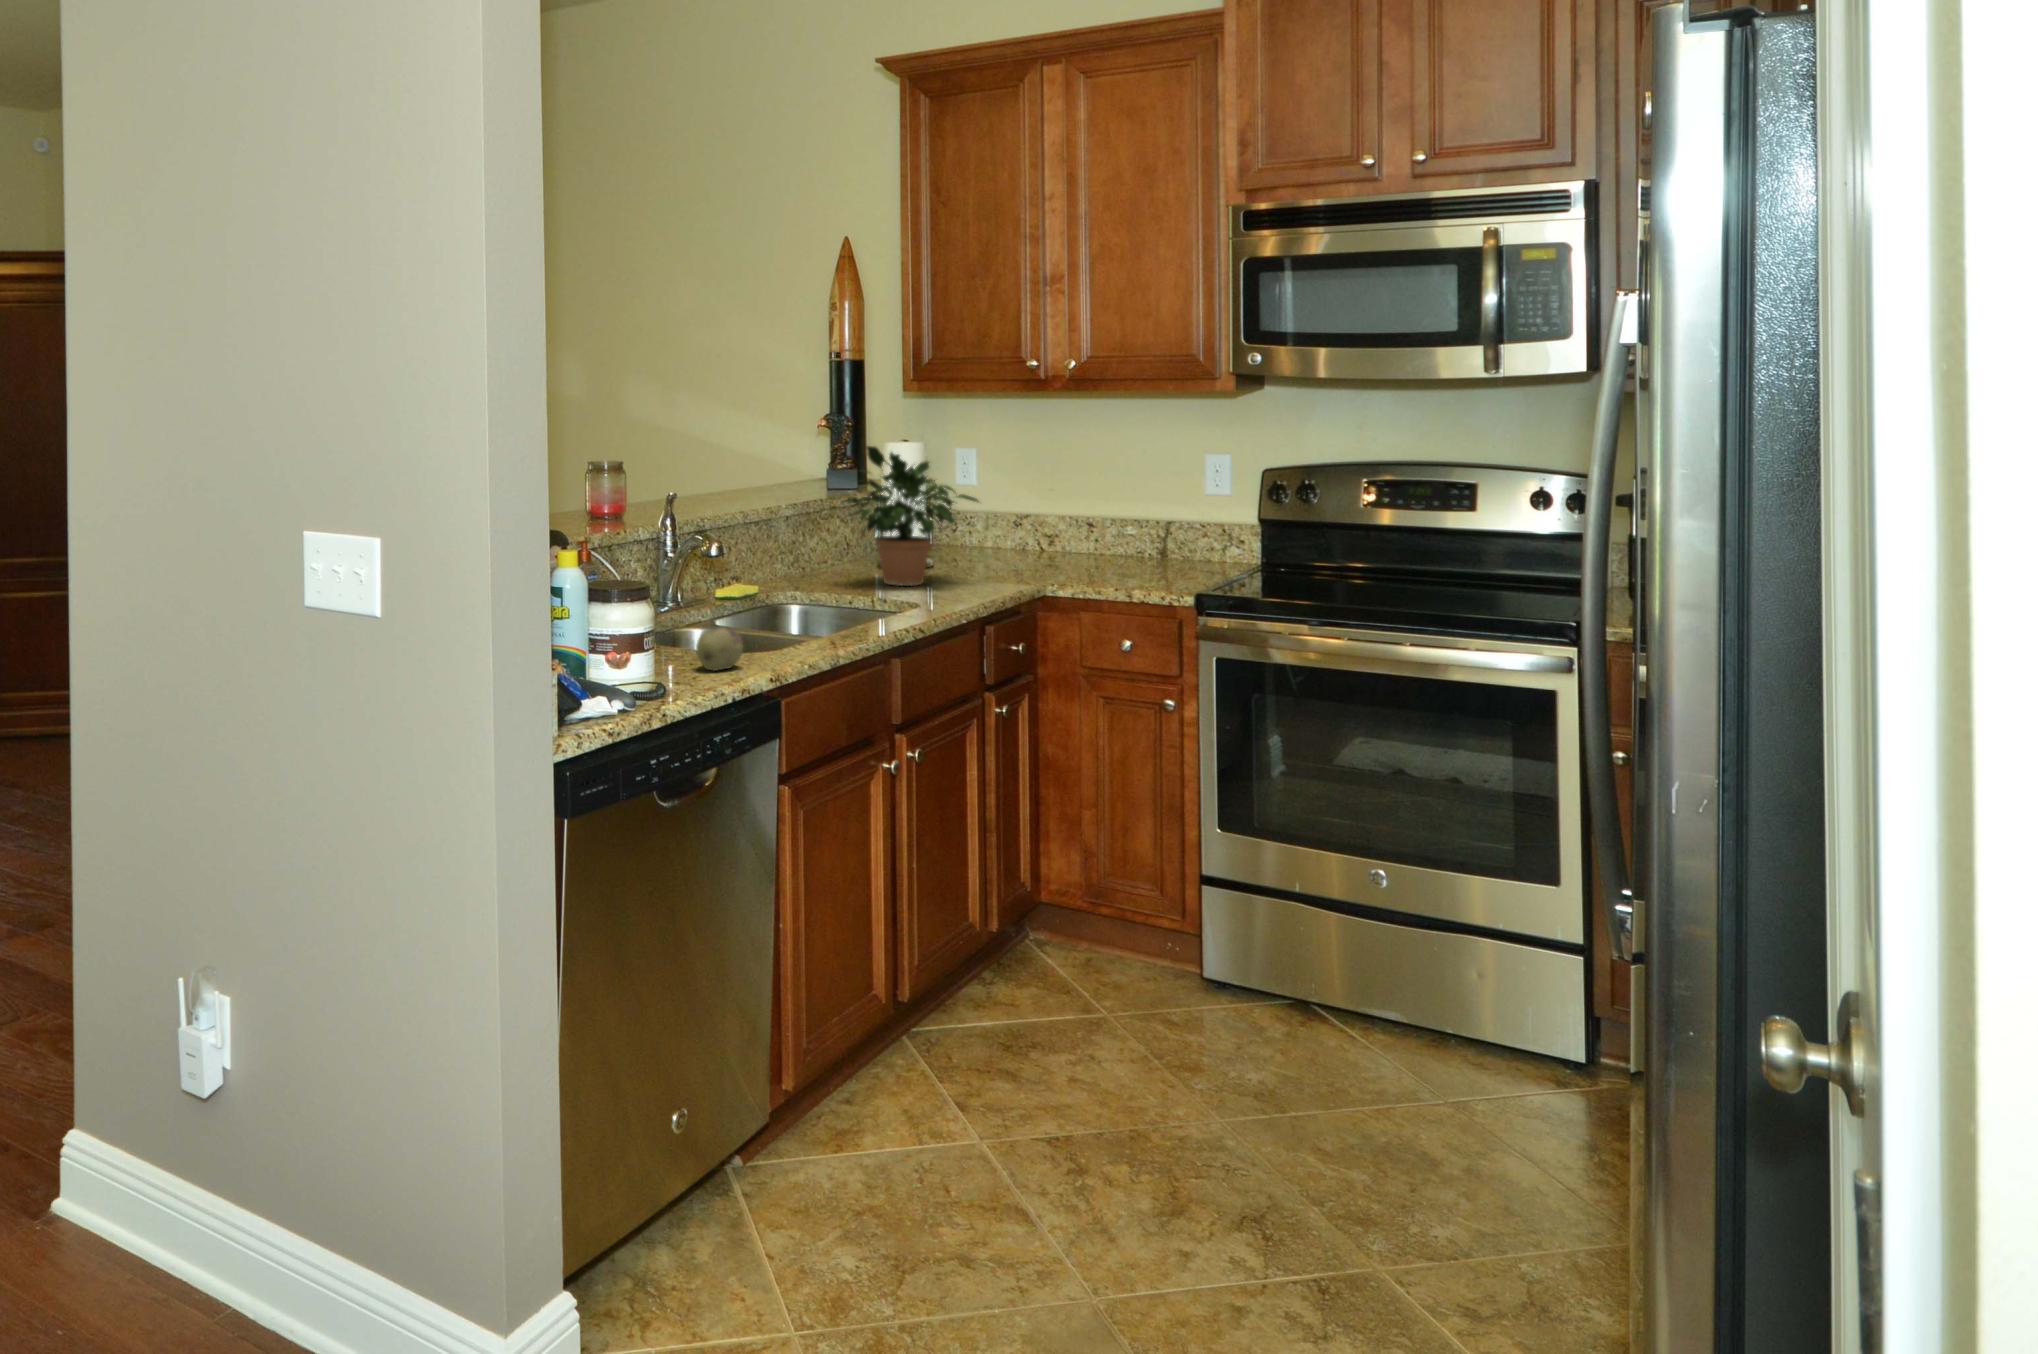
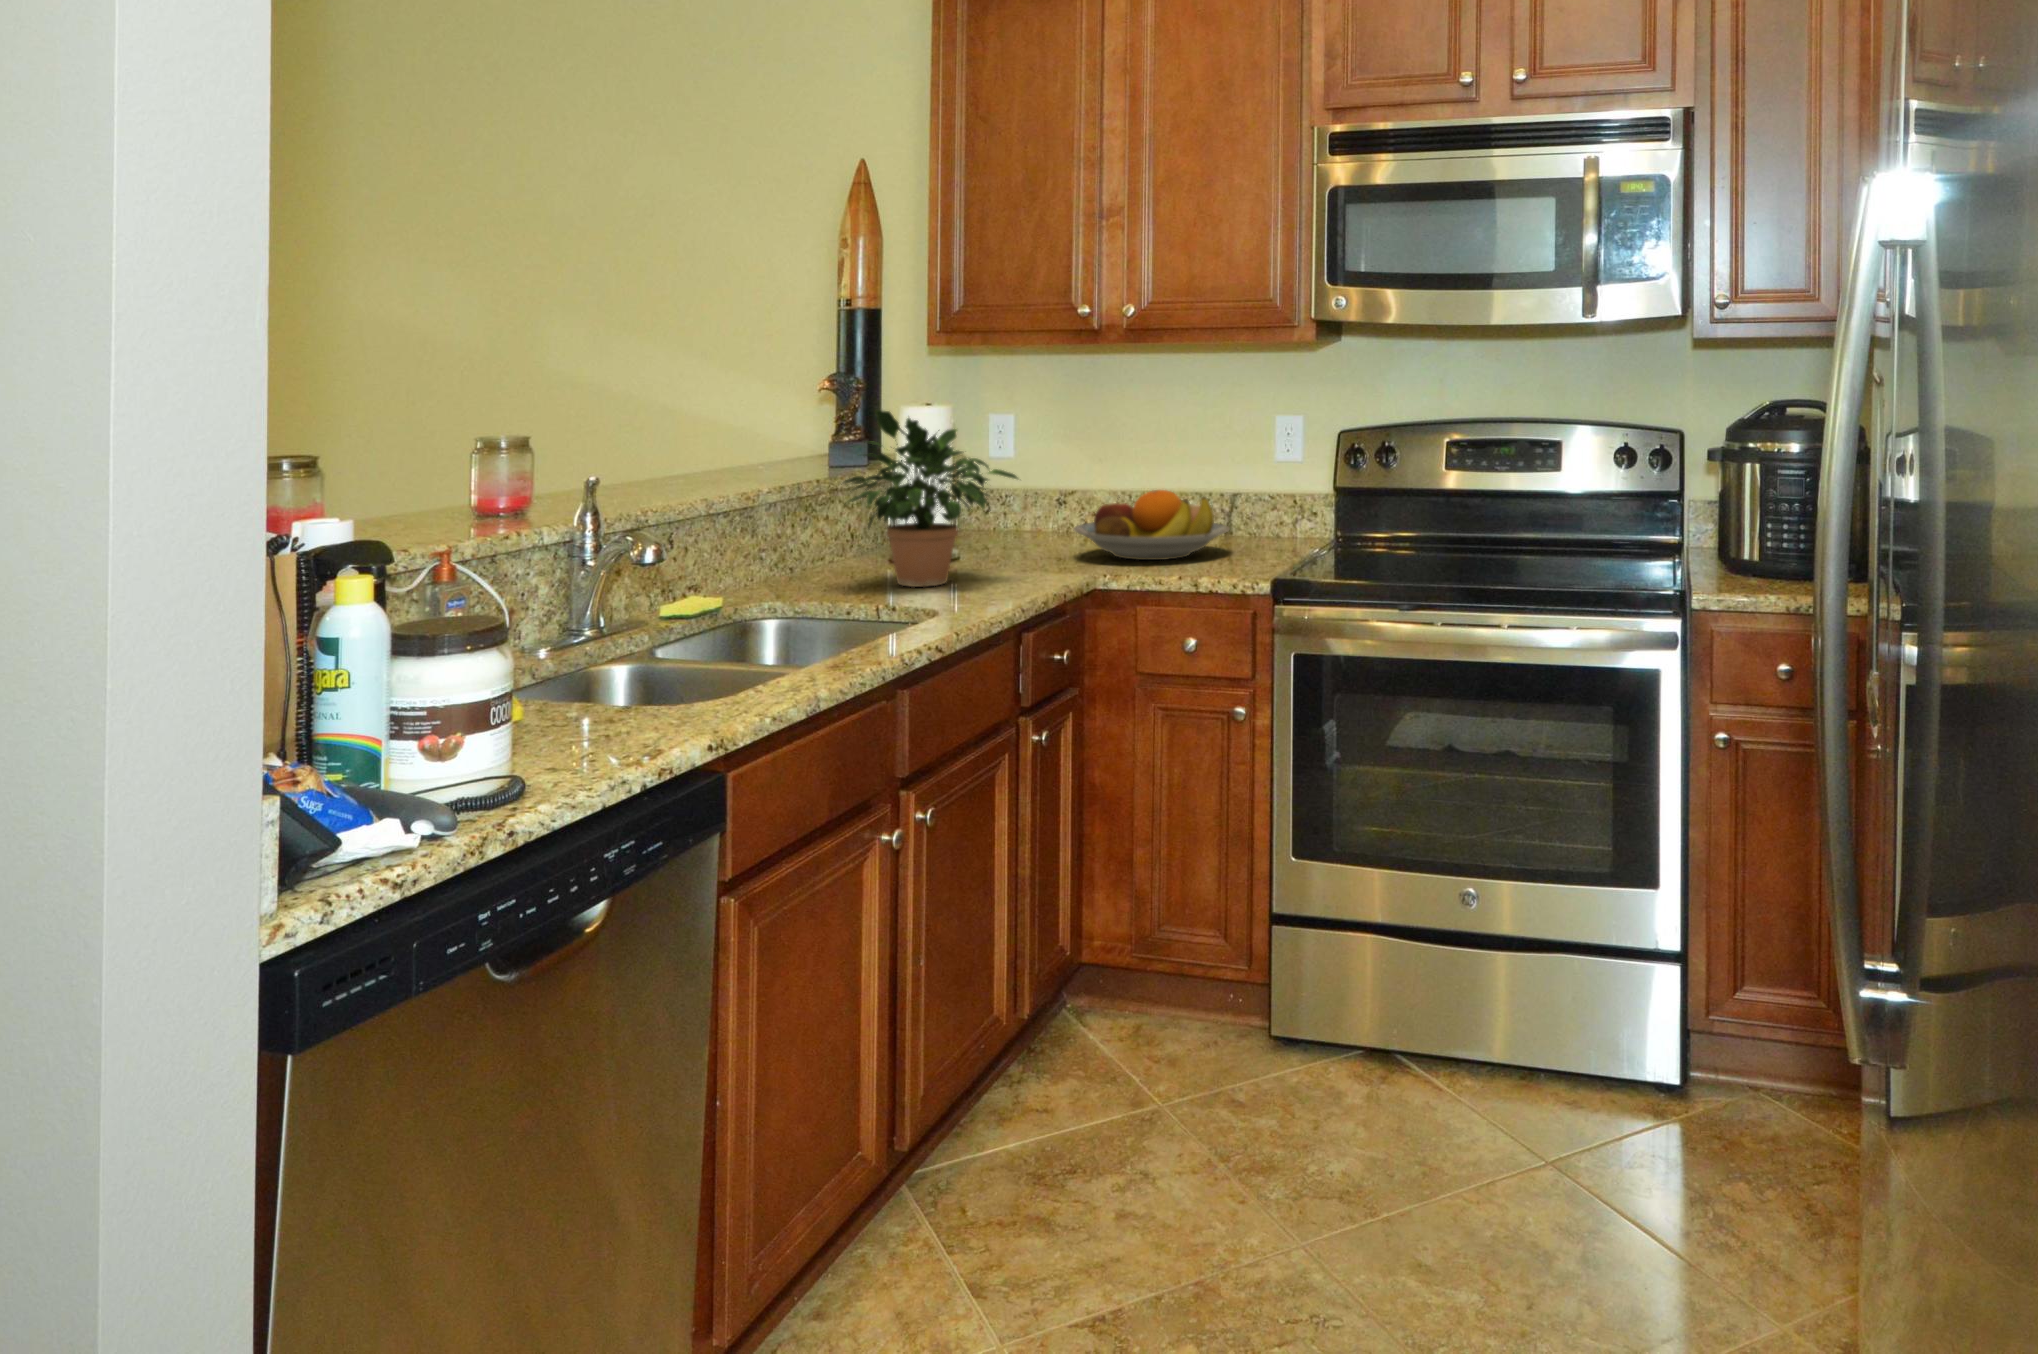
fruit bowl: none [1026,515,1163,573] -> present [1074,490,1229,560]
fruit: present [696,627,743,671] -> none [595,672,671,740]

